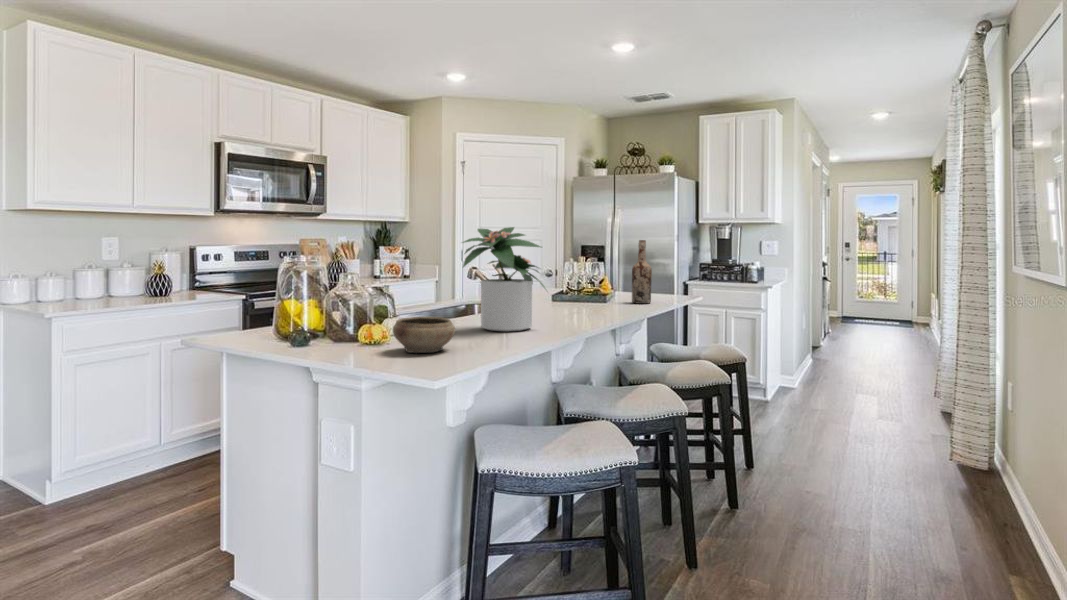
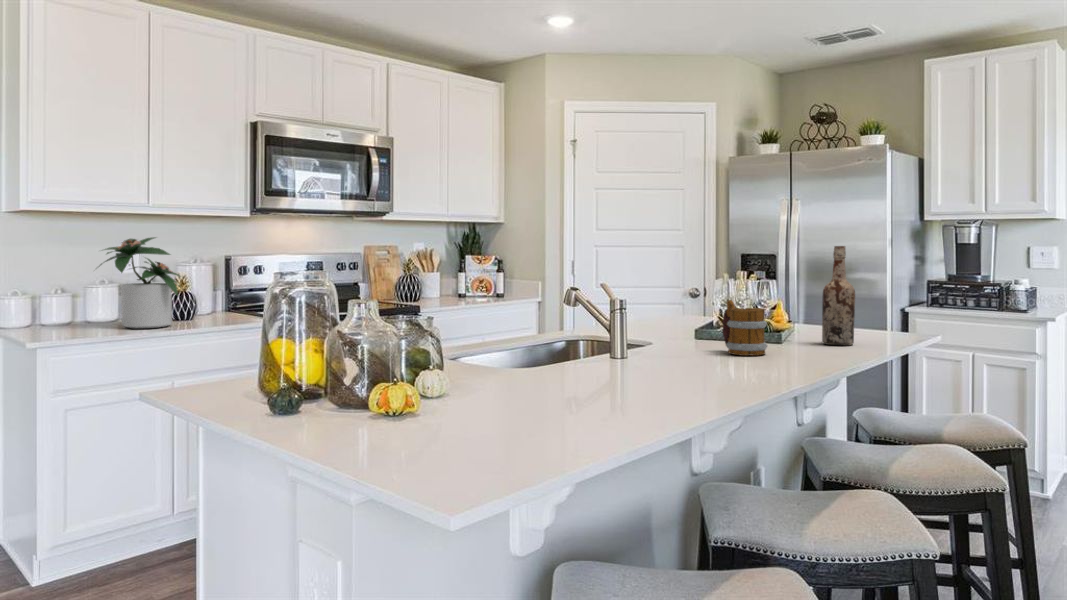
potted plant: present [463,227,545,332] -> present [99,237,179,328]
mug: none [570,275,598,310] -> present [722,300,767,356]
ceramic bowl: present [393,317,455,353] -> none [413,374,516,438]

